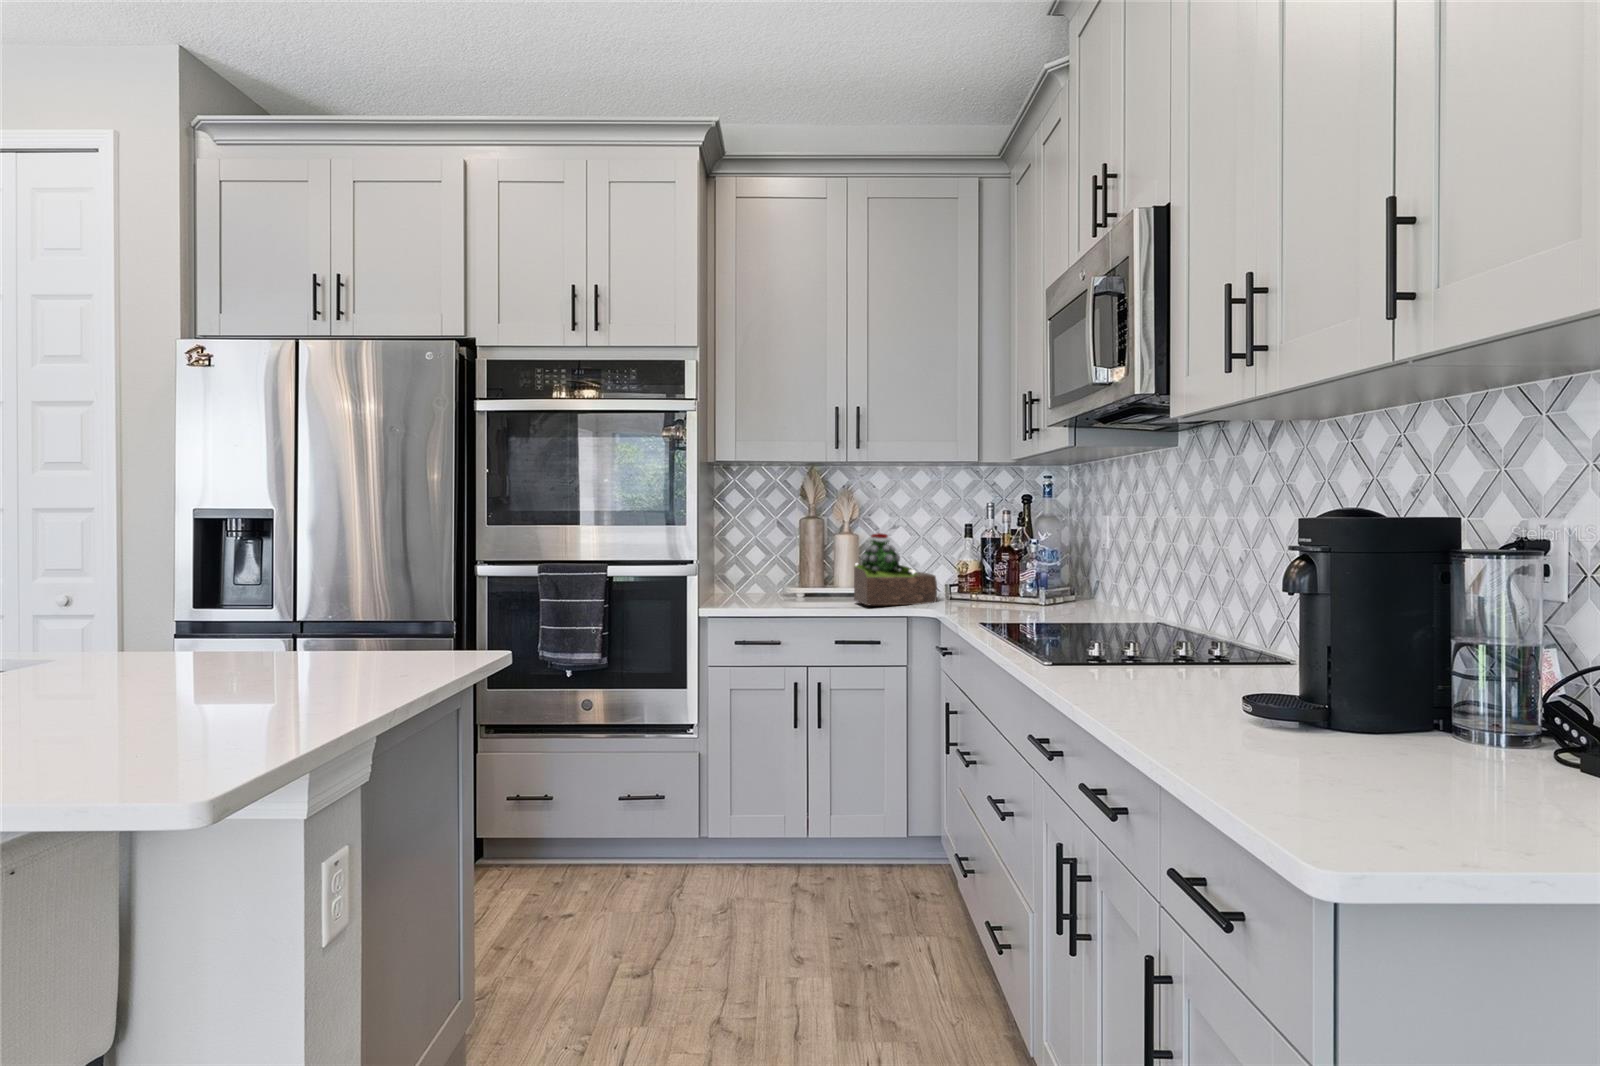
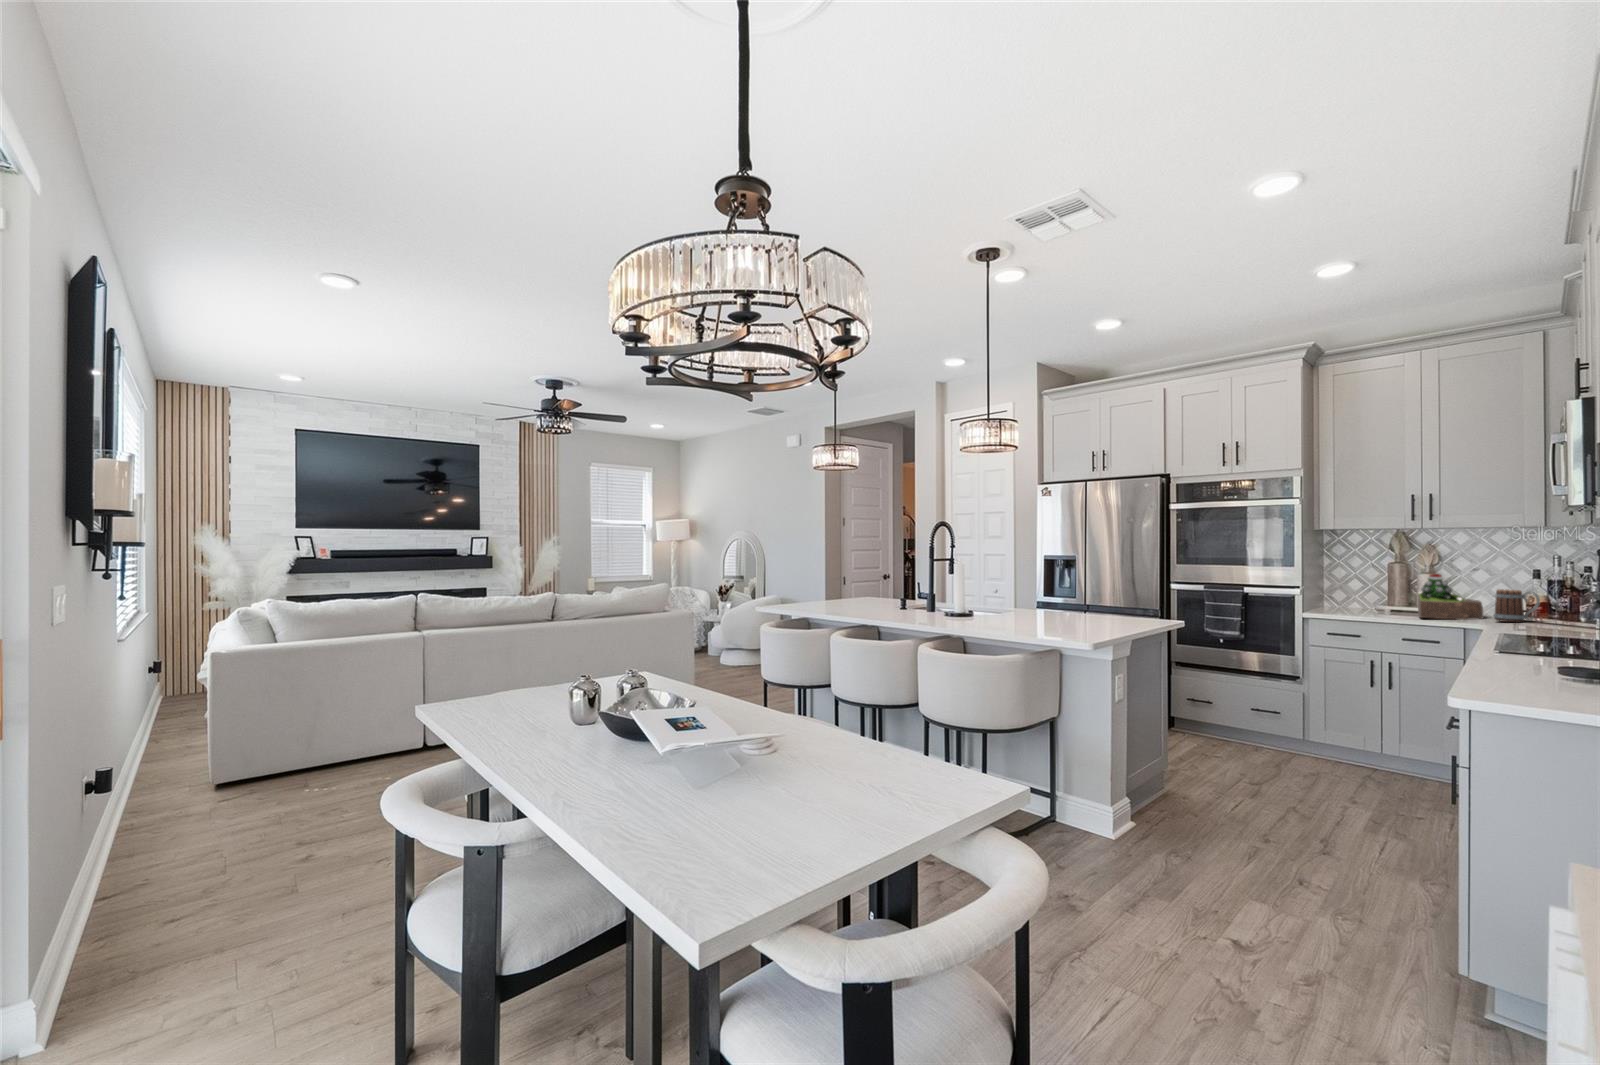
mug: none [963,554,1014,605] -> present [1493,589,1540,622]

